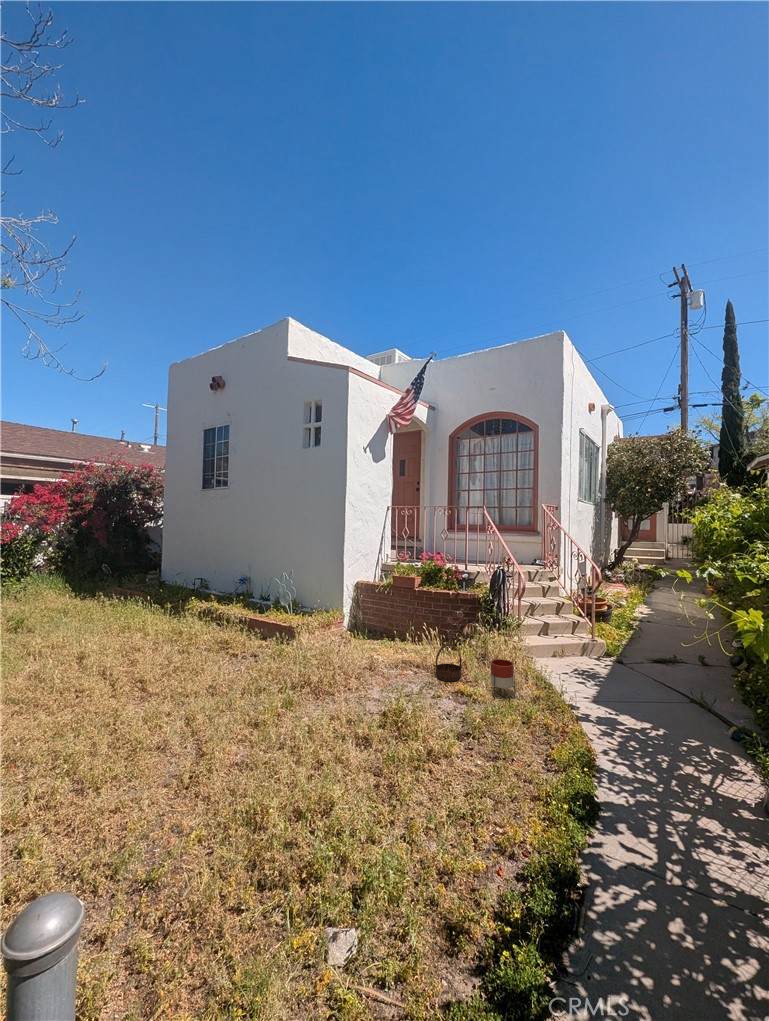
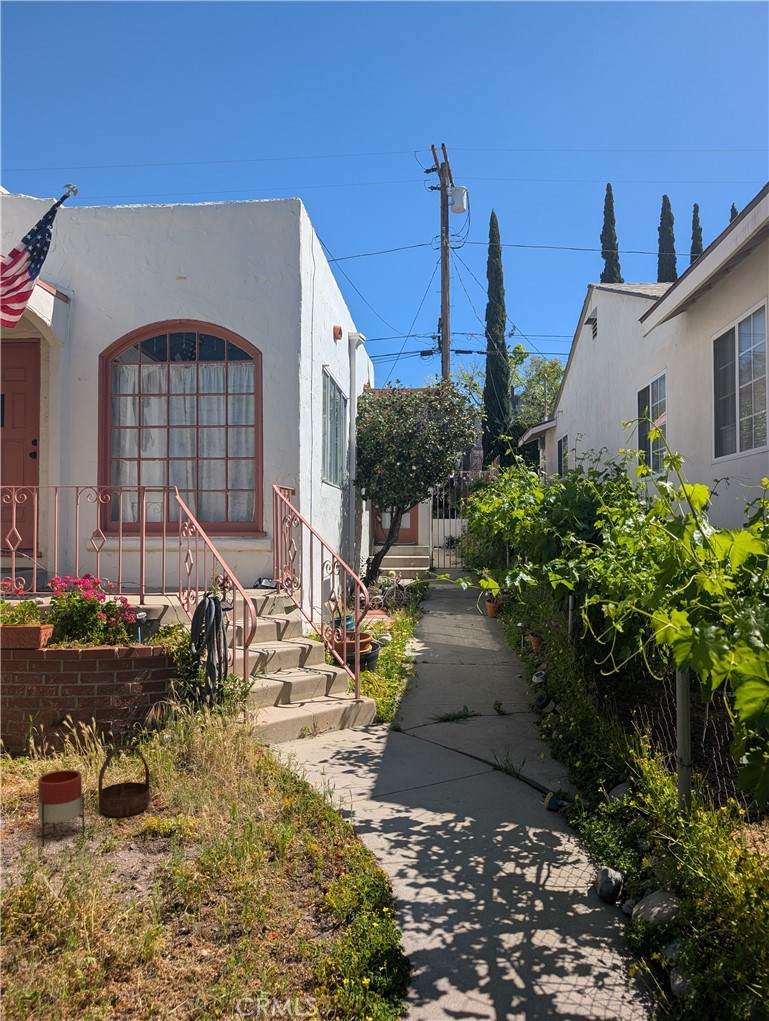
planter: present [491,659,515,699] -> present [38,770,84,846]

